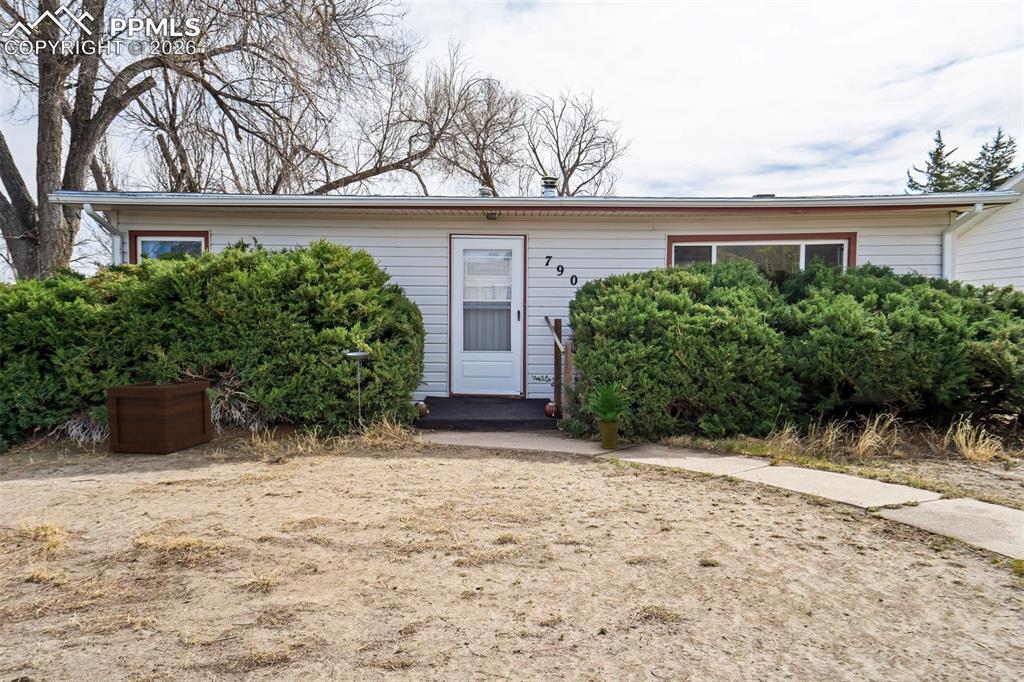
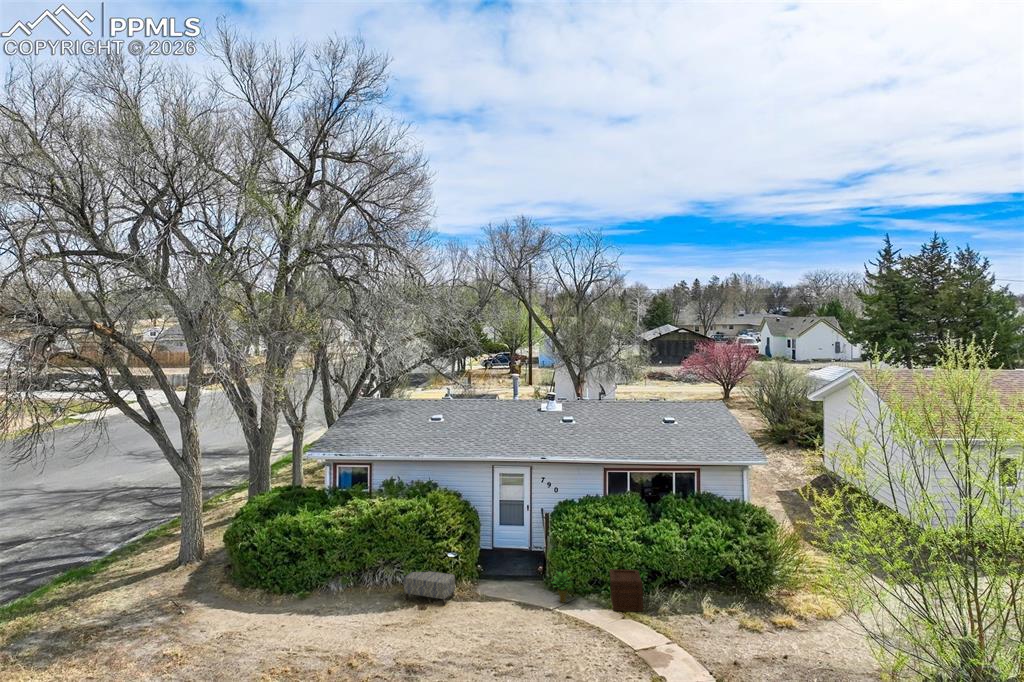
wooden crate: present [107,380,212,454] -> present [610,569,643,612]
bench: none [240,392,361,455] -> present [404,571,455,606]

